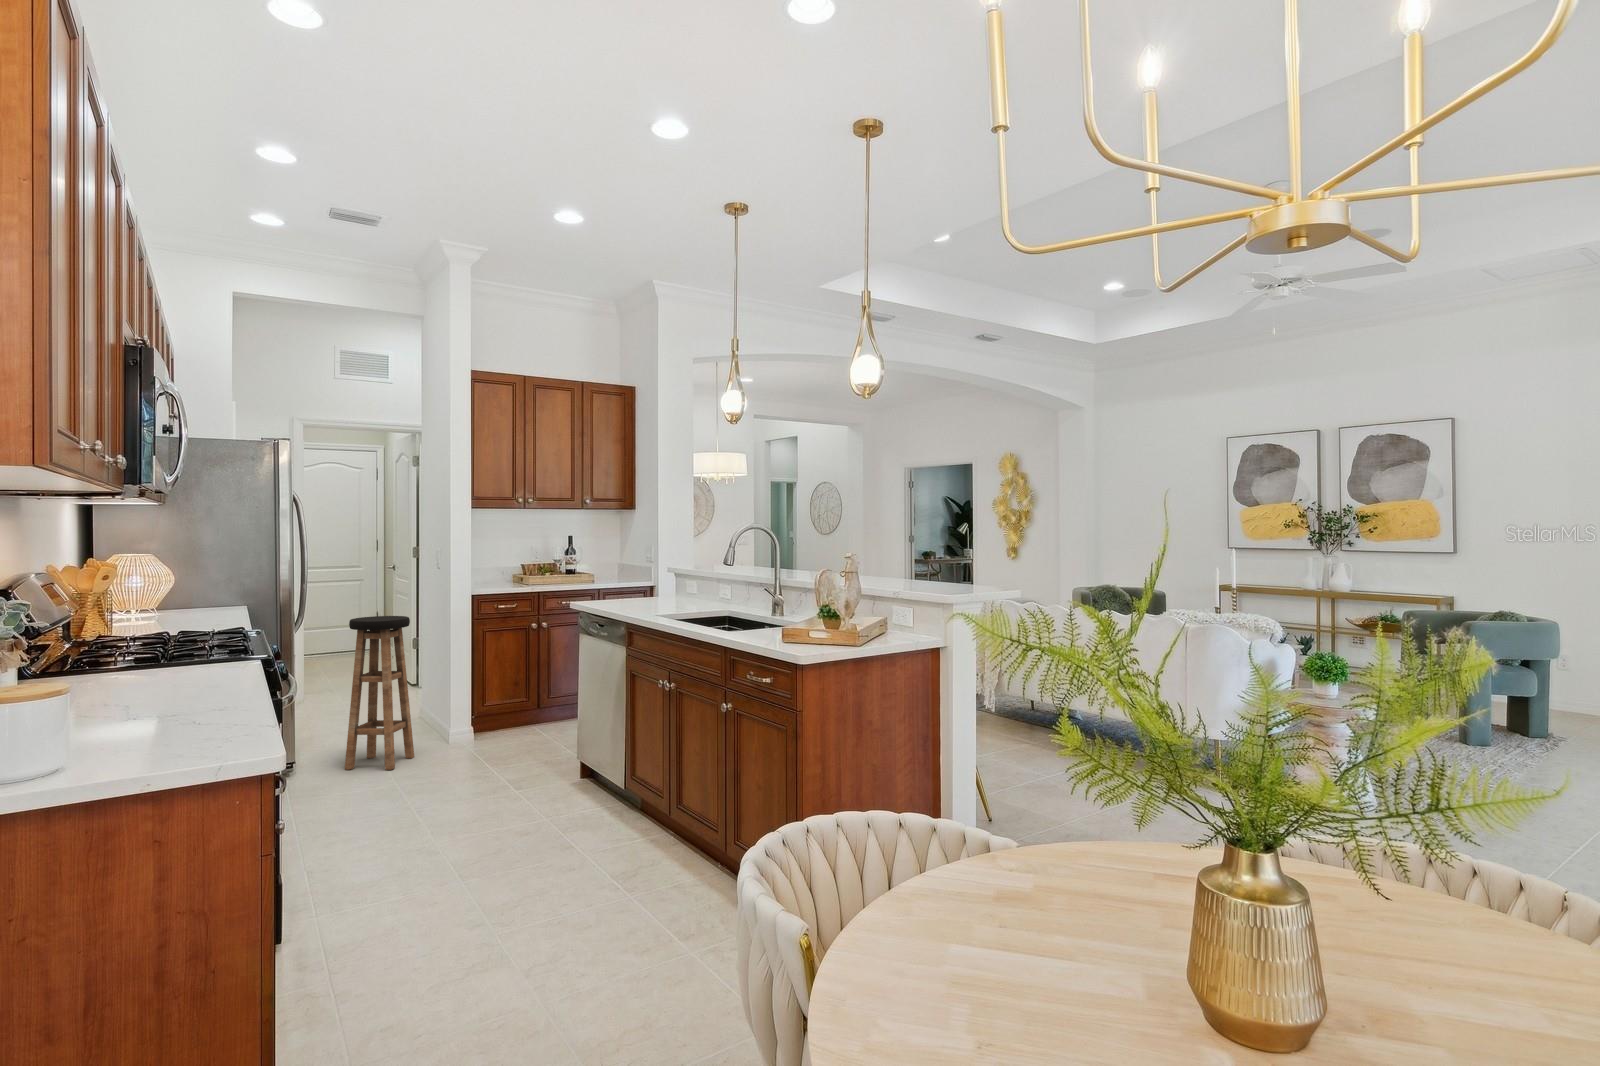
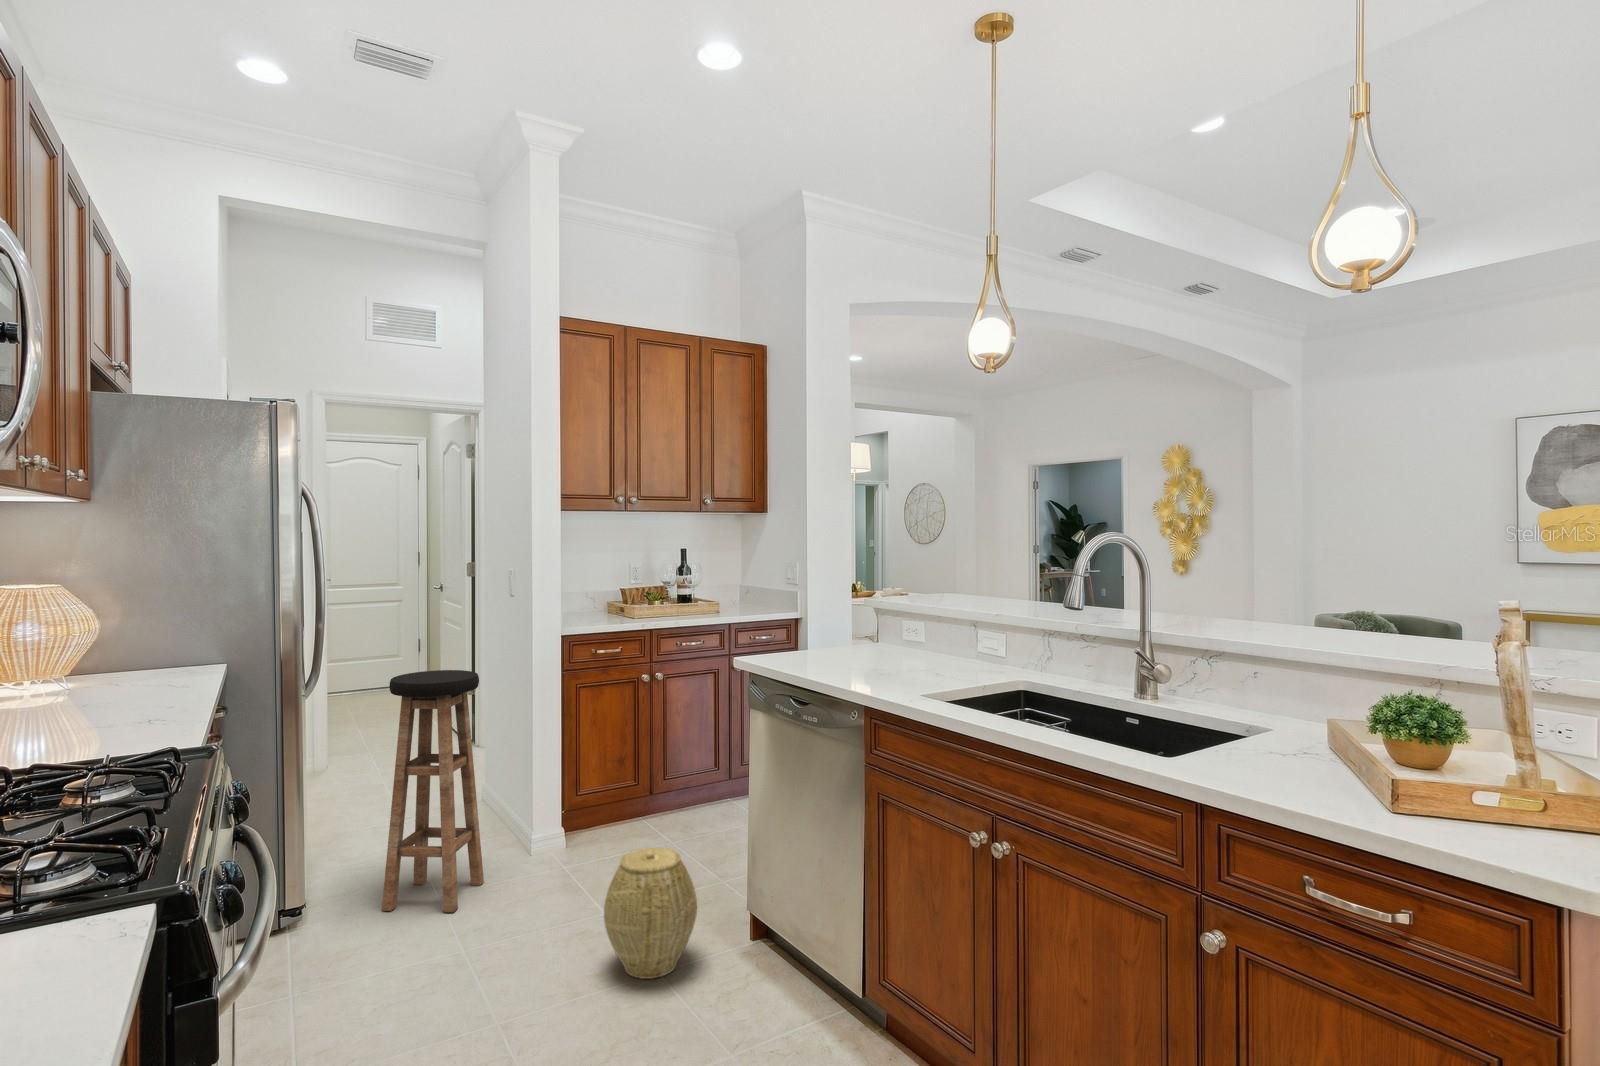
woven basket: none [481,720,541,795] -> present [604,848,697,979]

